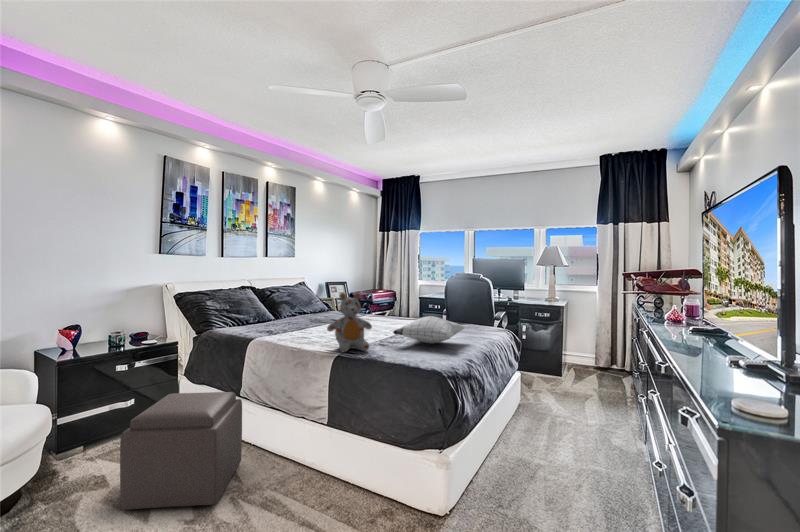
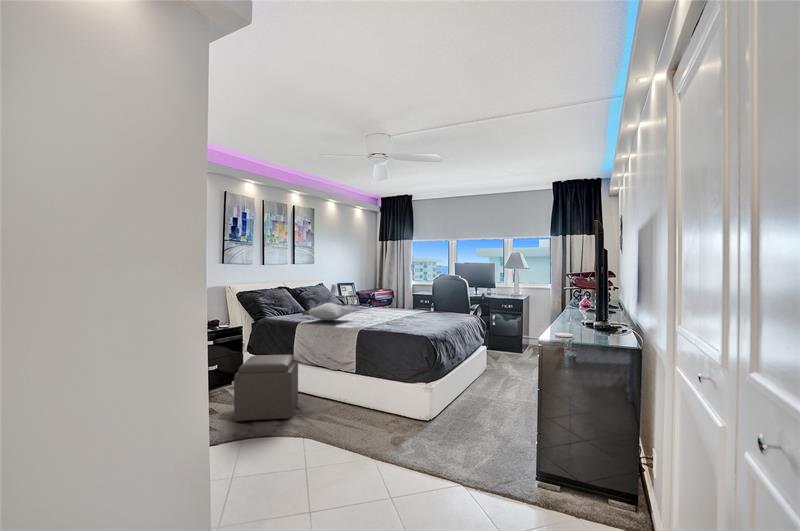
stuffed bear: present [327,293,372,352] -> none [352,289,382,328]
pillow: present [393,316,464,344] -> present [302,303,353,321]

